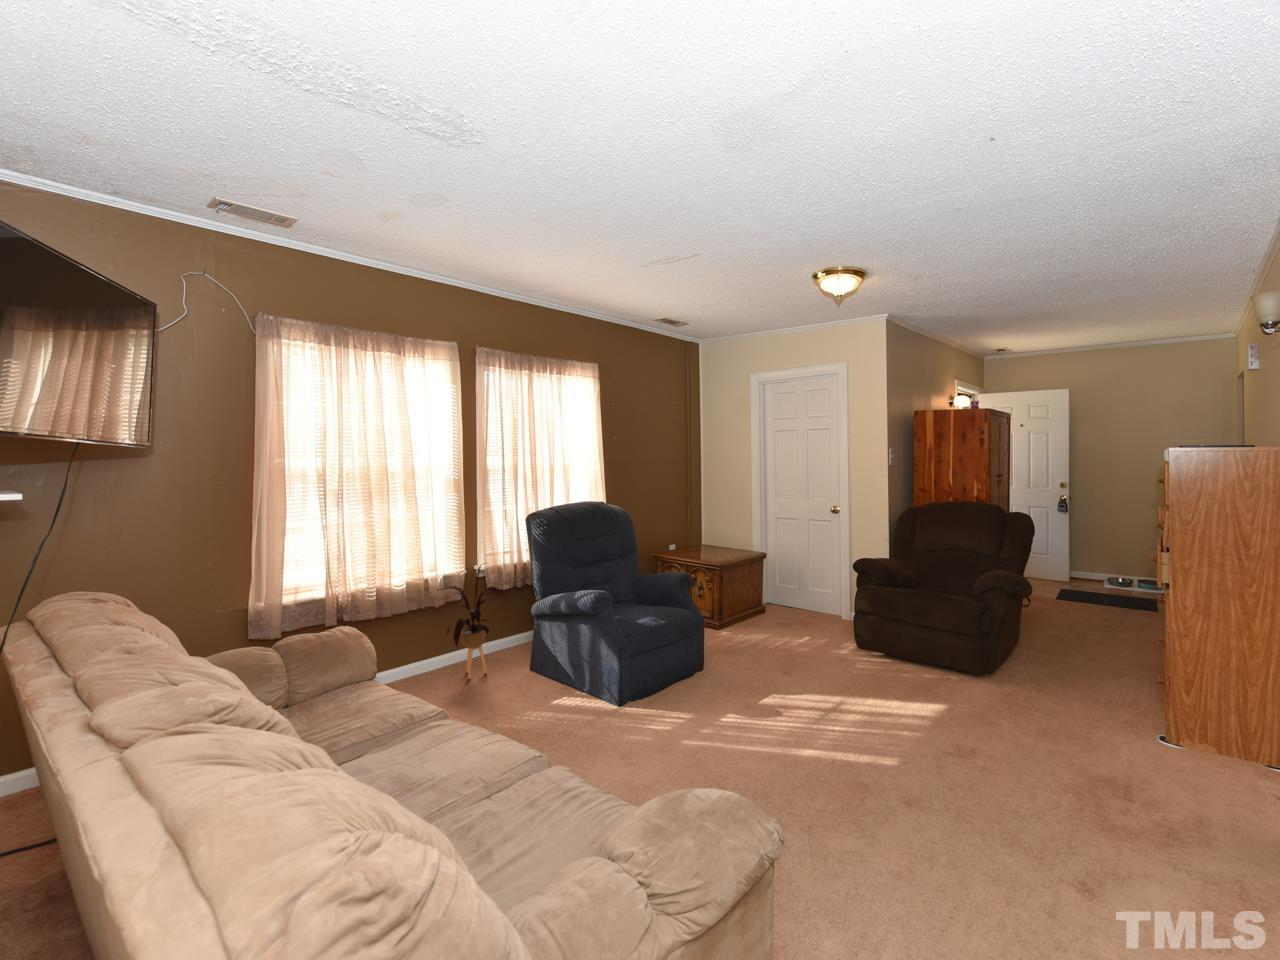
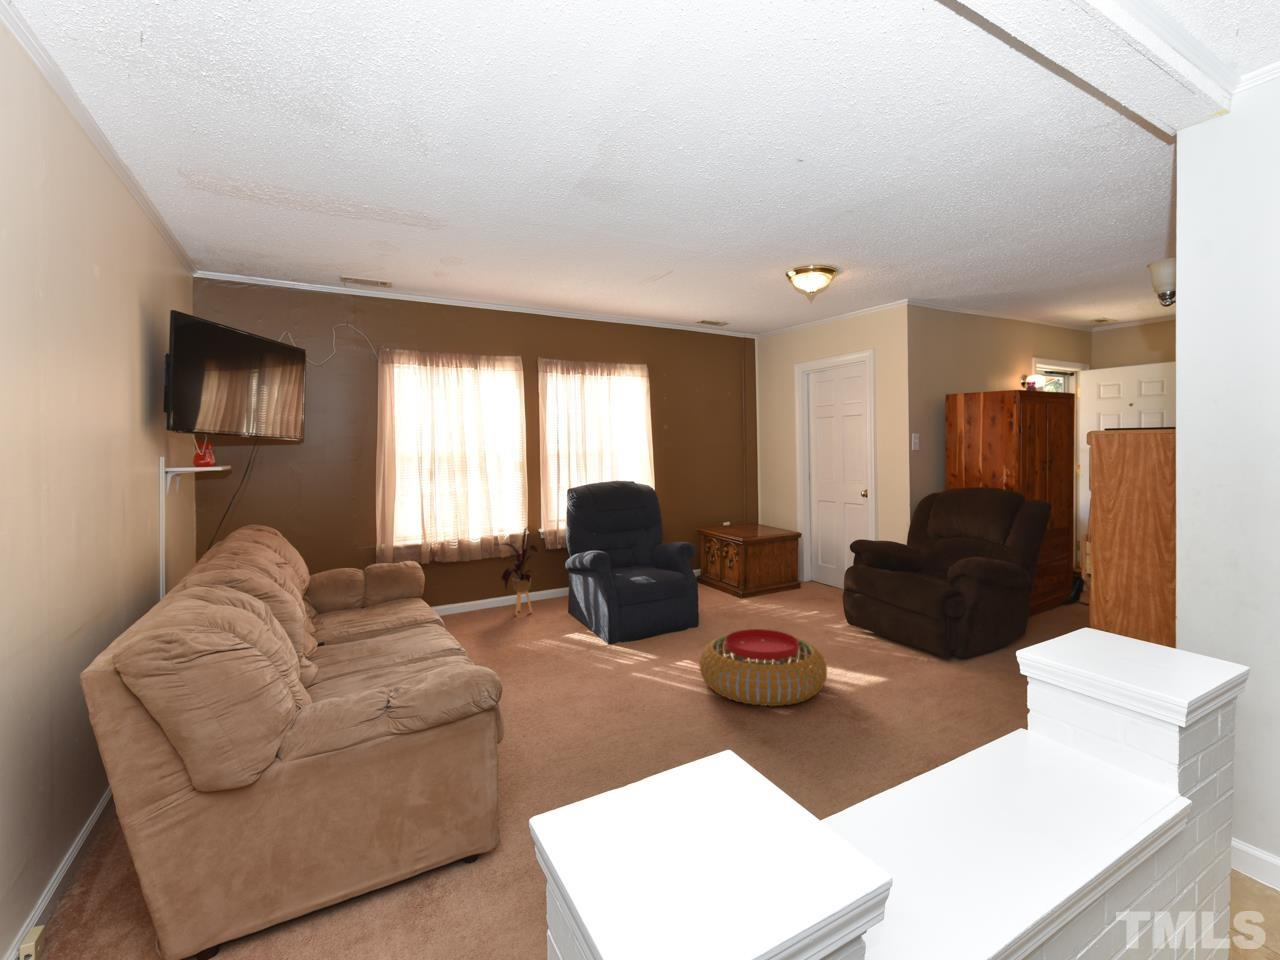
pouf: none [764,670,913,761] -> present [699,629,827,706]

